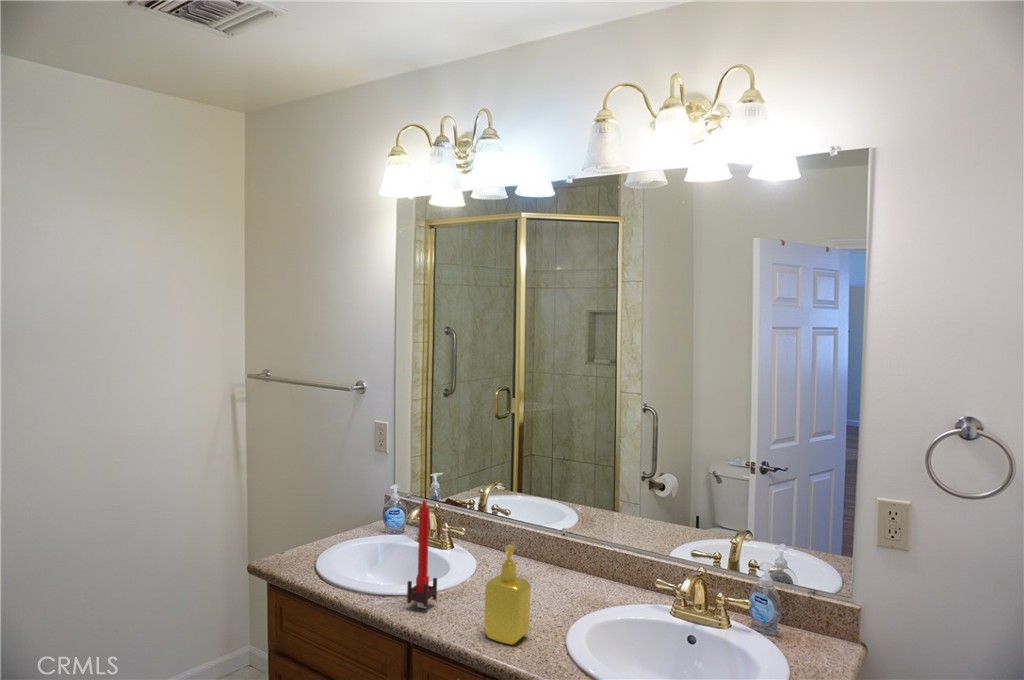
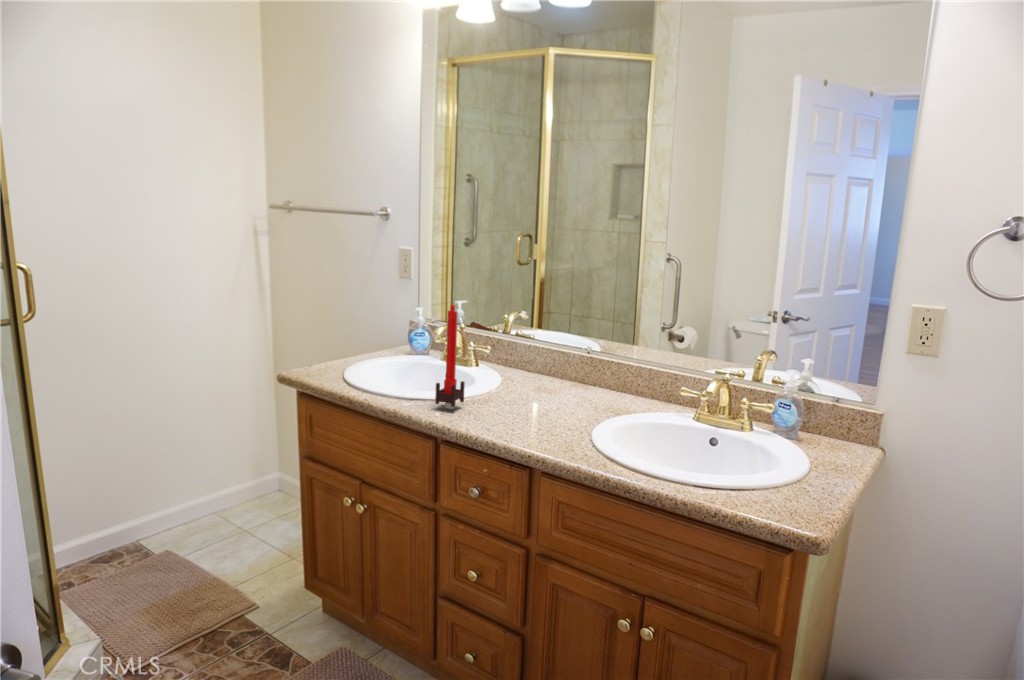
soap dispenser: present [484,545,531,645] -> none [511,344,558,438]

